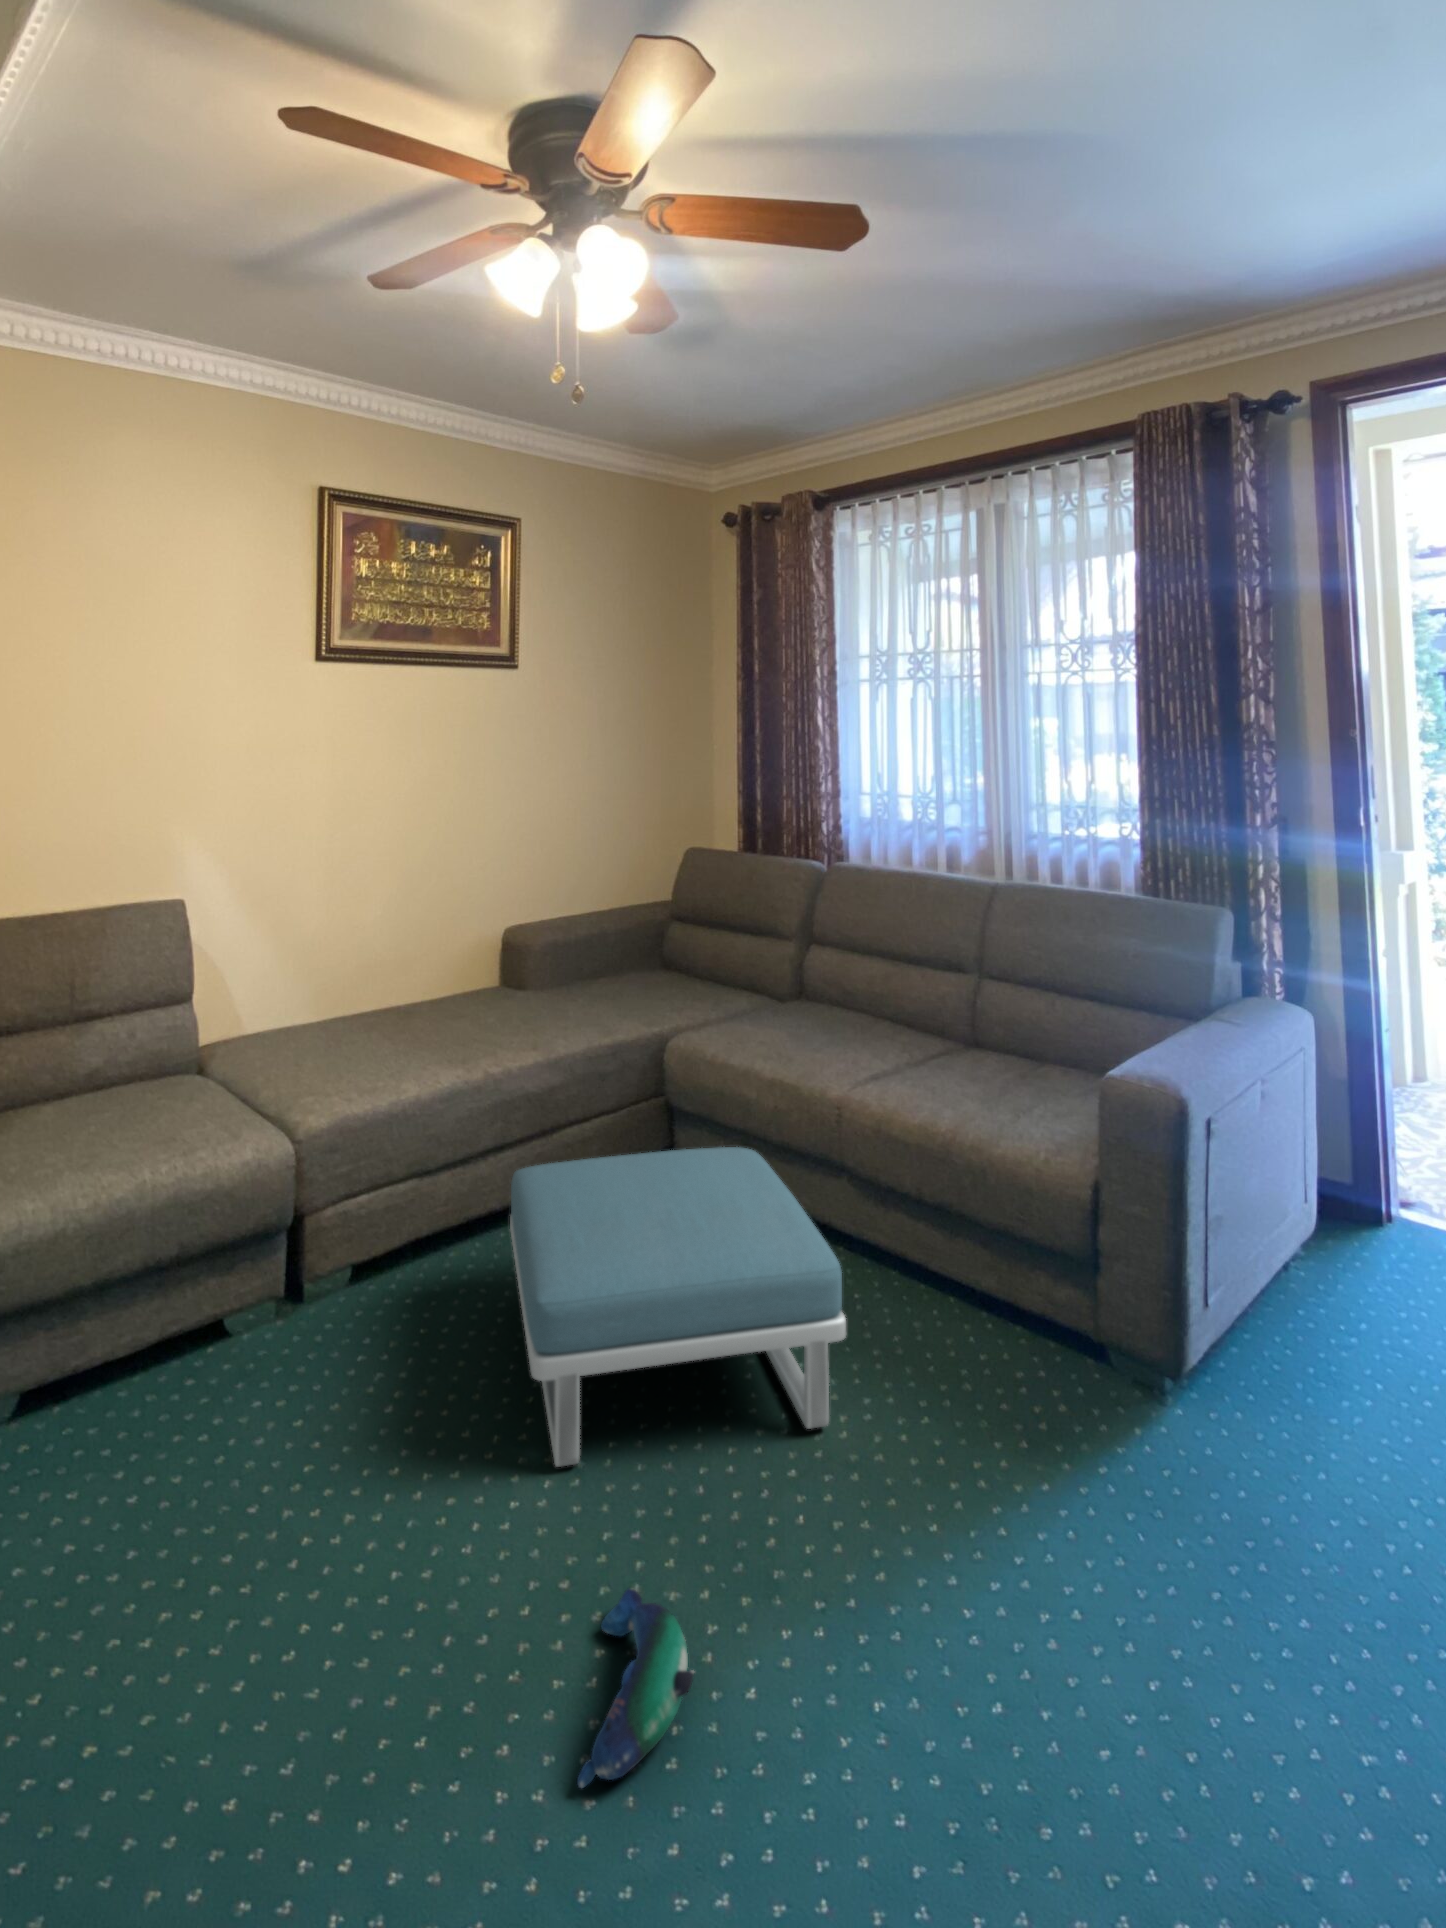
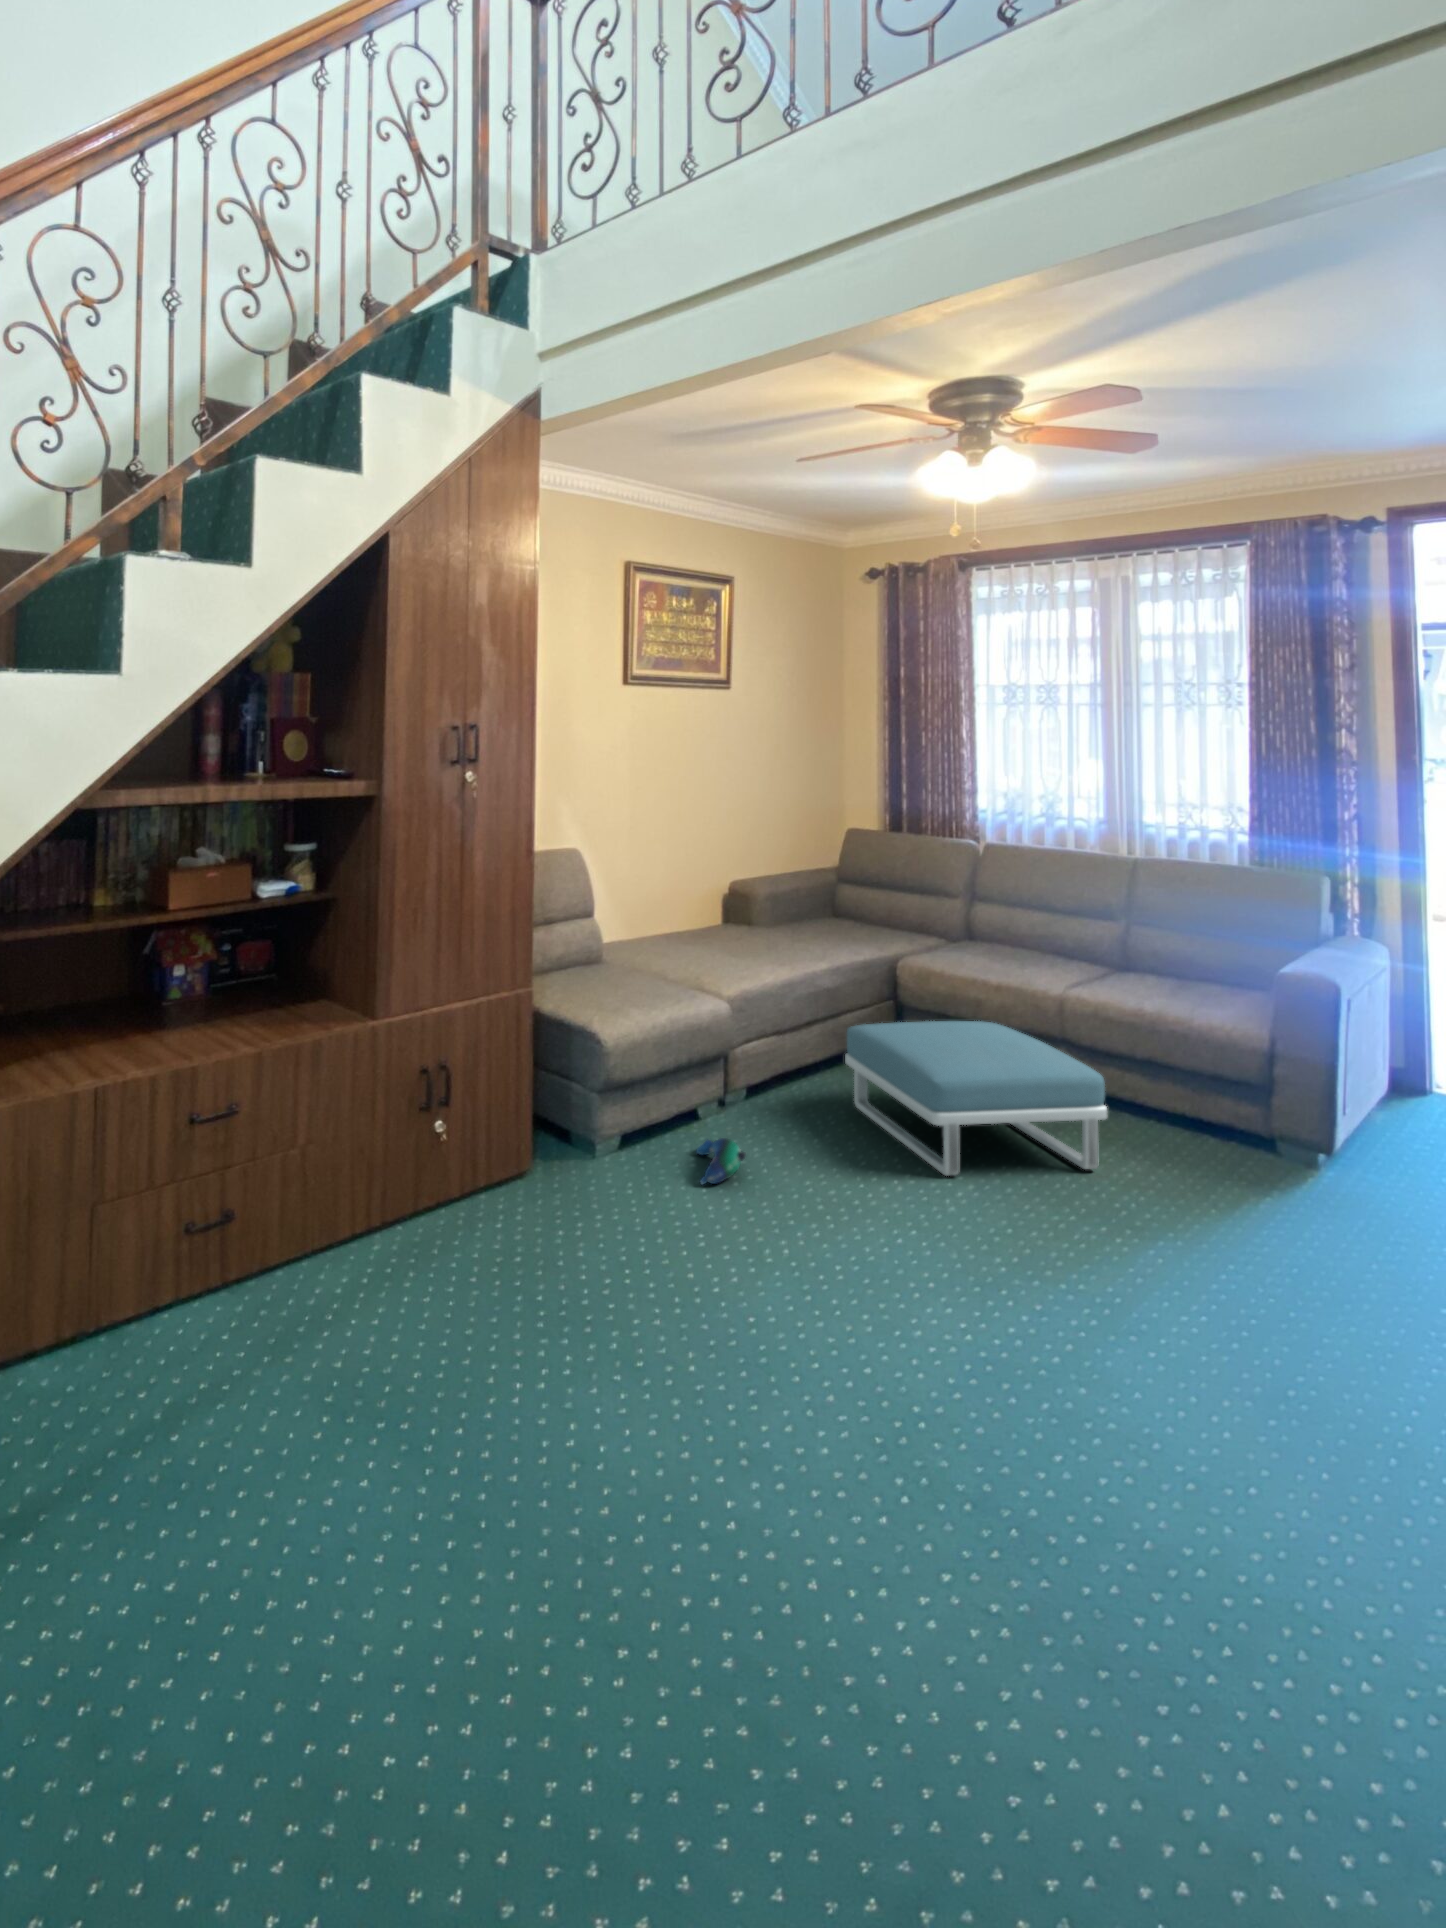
plush toy: present [577,1588,694,1789] -> present [696,1138,746,1184]

